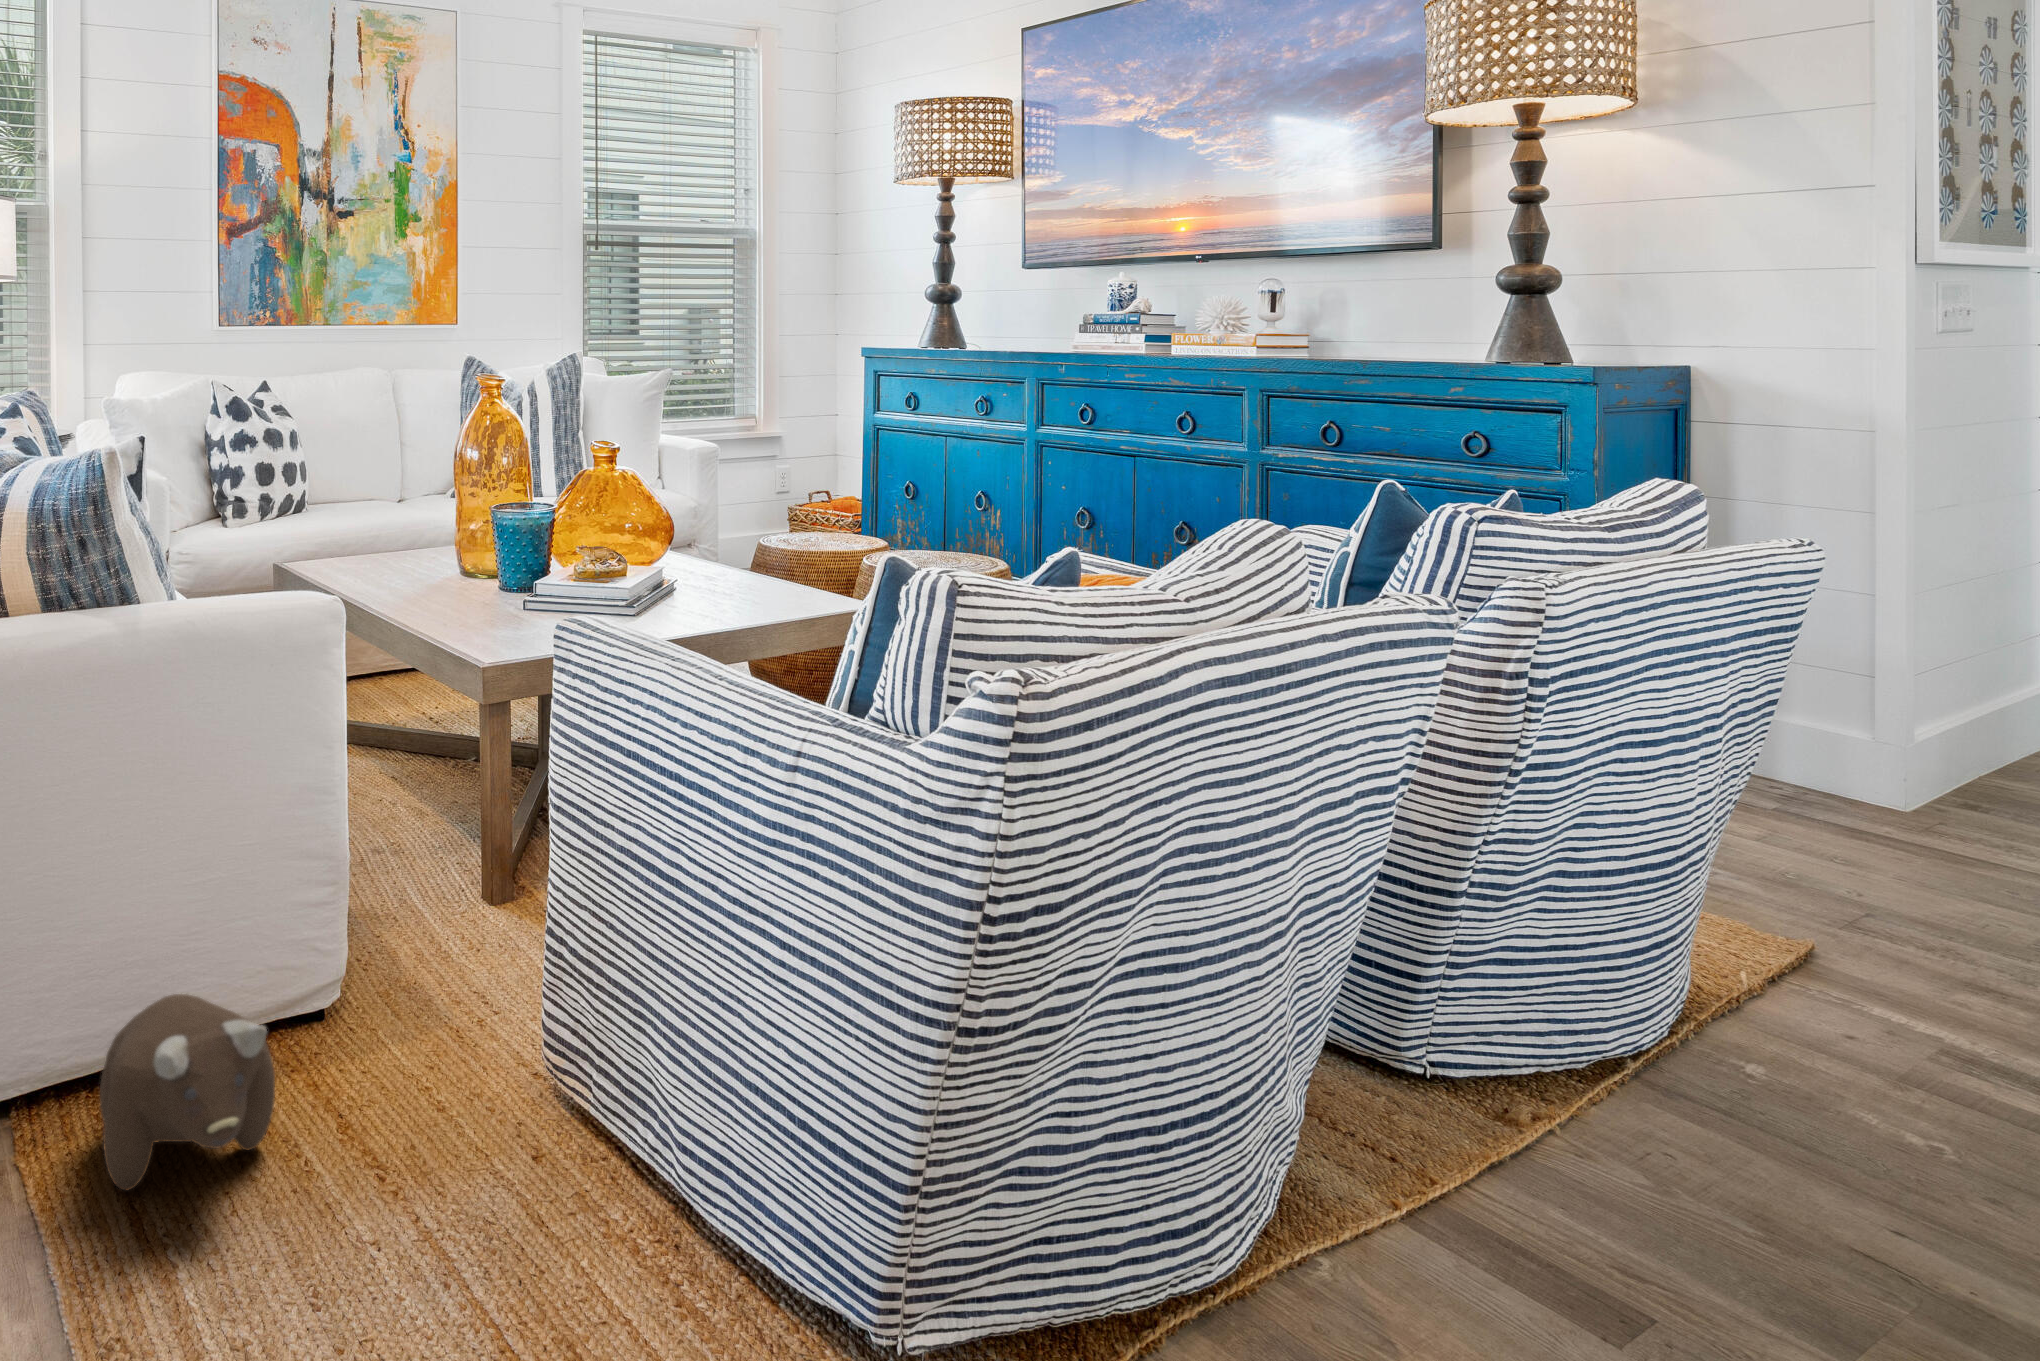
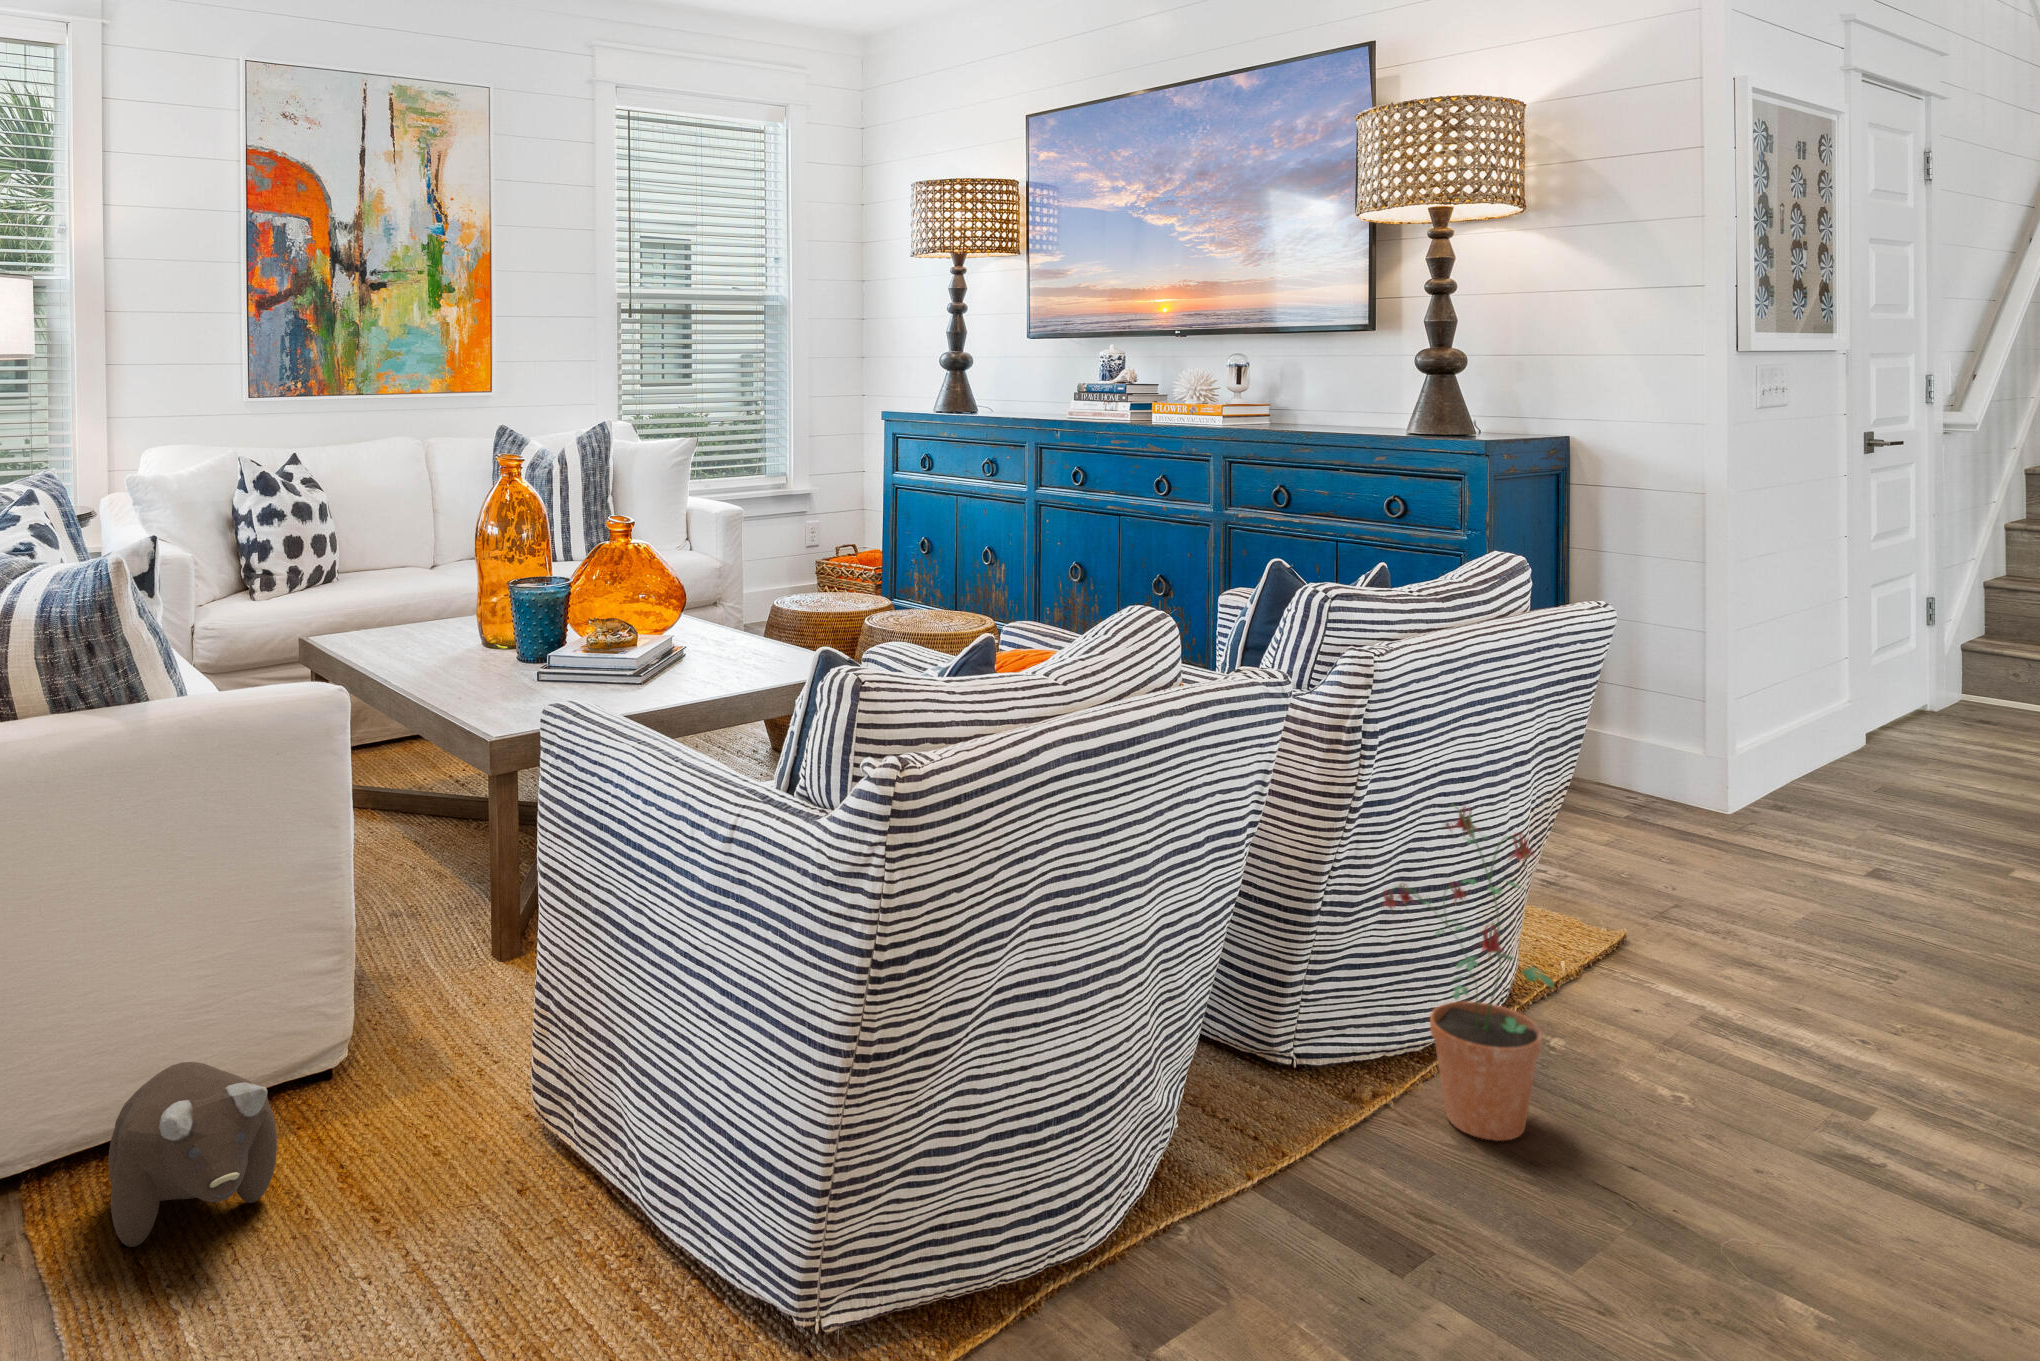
potted plant: none [1535,765,1777,1172] -> present [1383,805,1554,1141]

